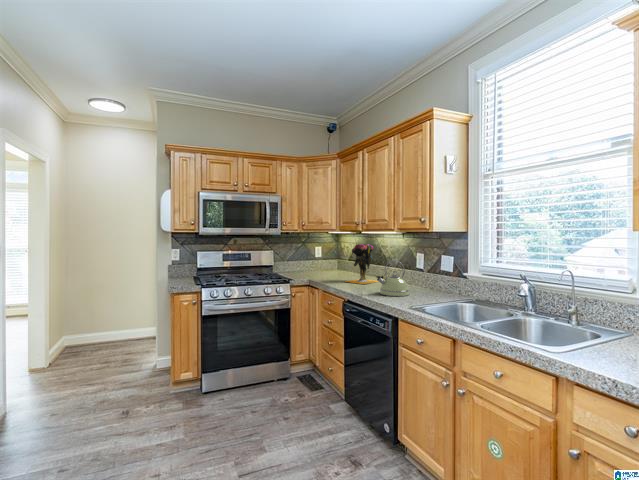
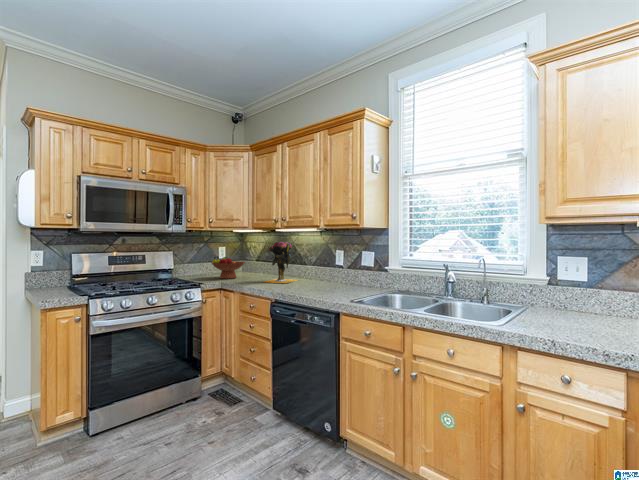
fruit bowl: none [304,256,334,277] -> present [211,257,245,279]
kettle: present [377,260,410,296] -> none [307,256,339,292]

